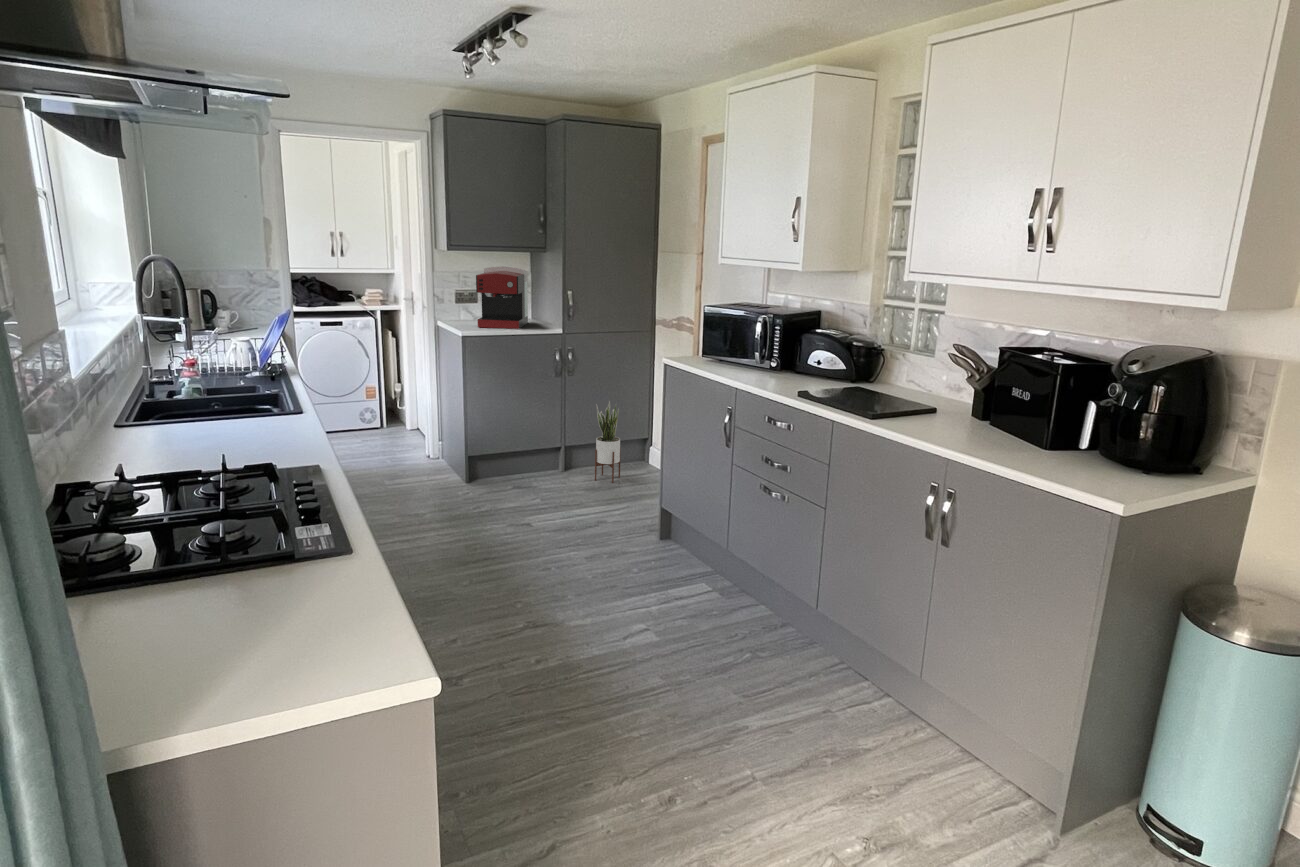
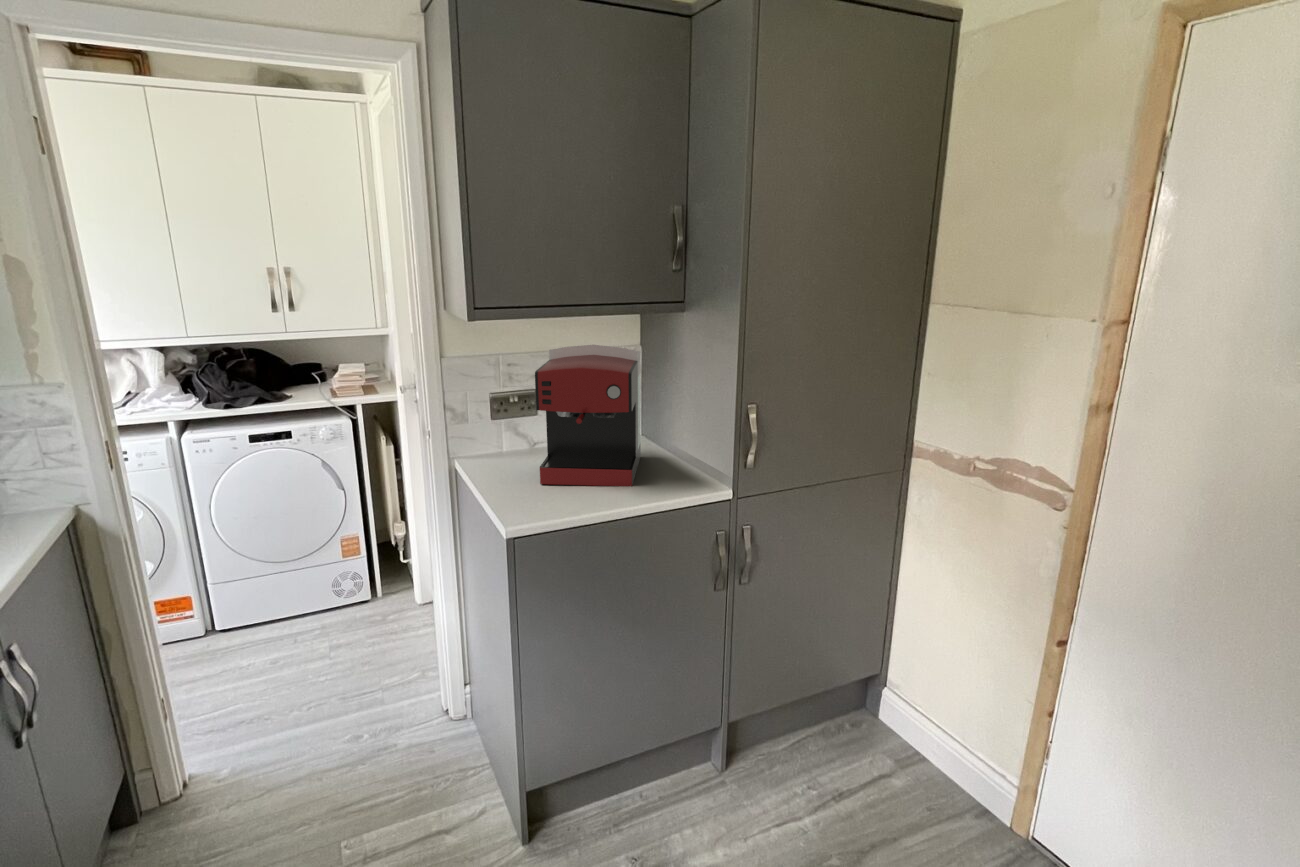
potted plant: present [595,401,621,483] -> none [794,631,850,803]

